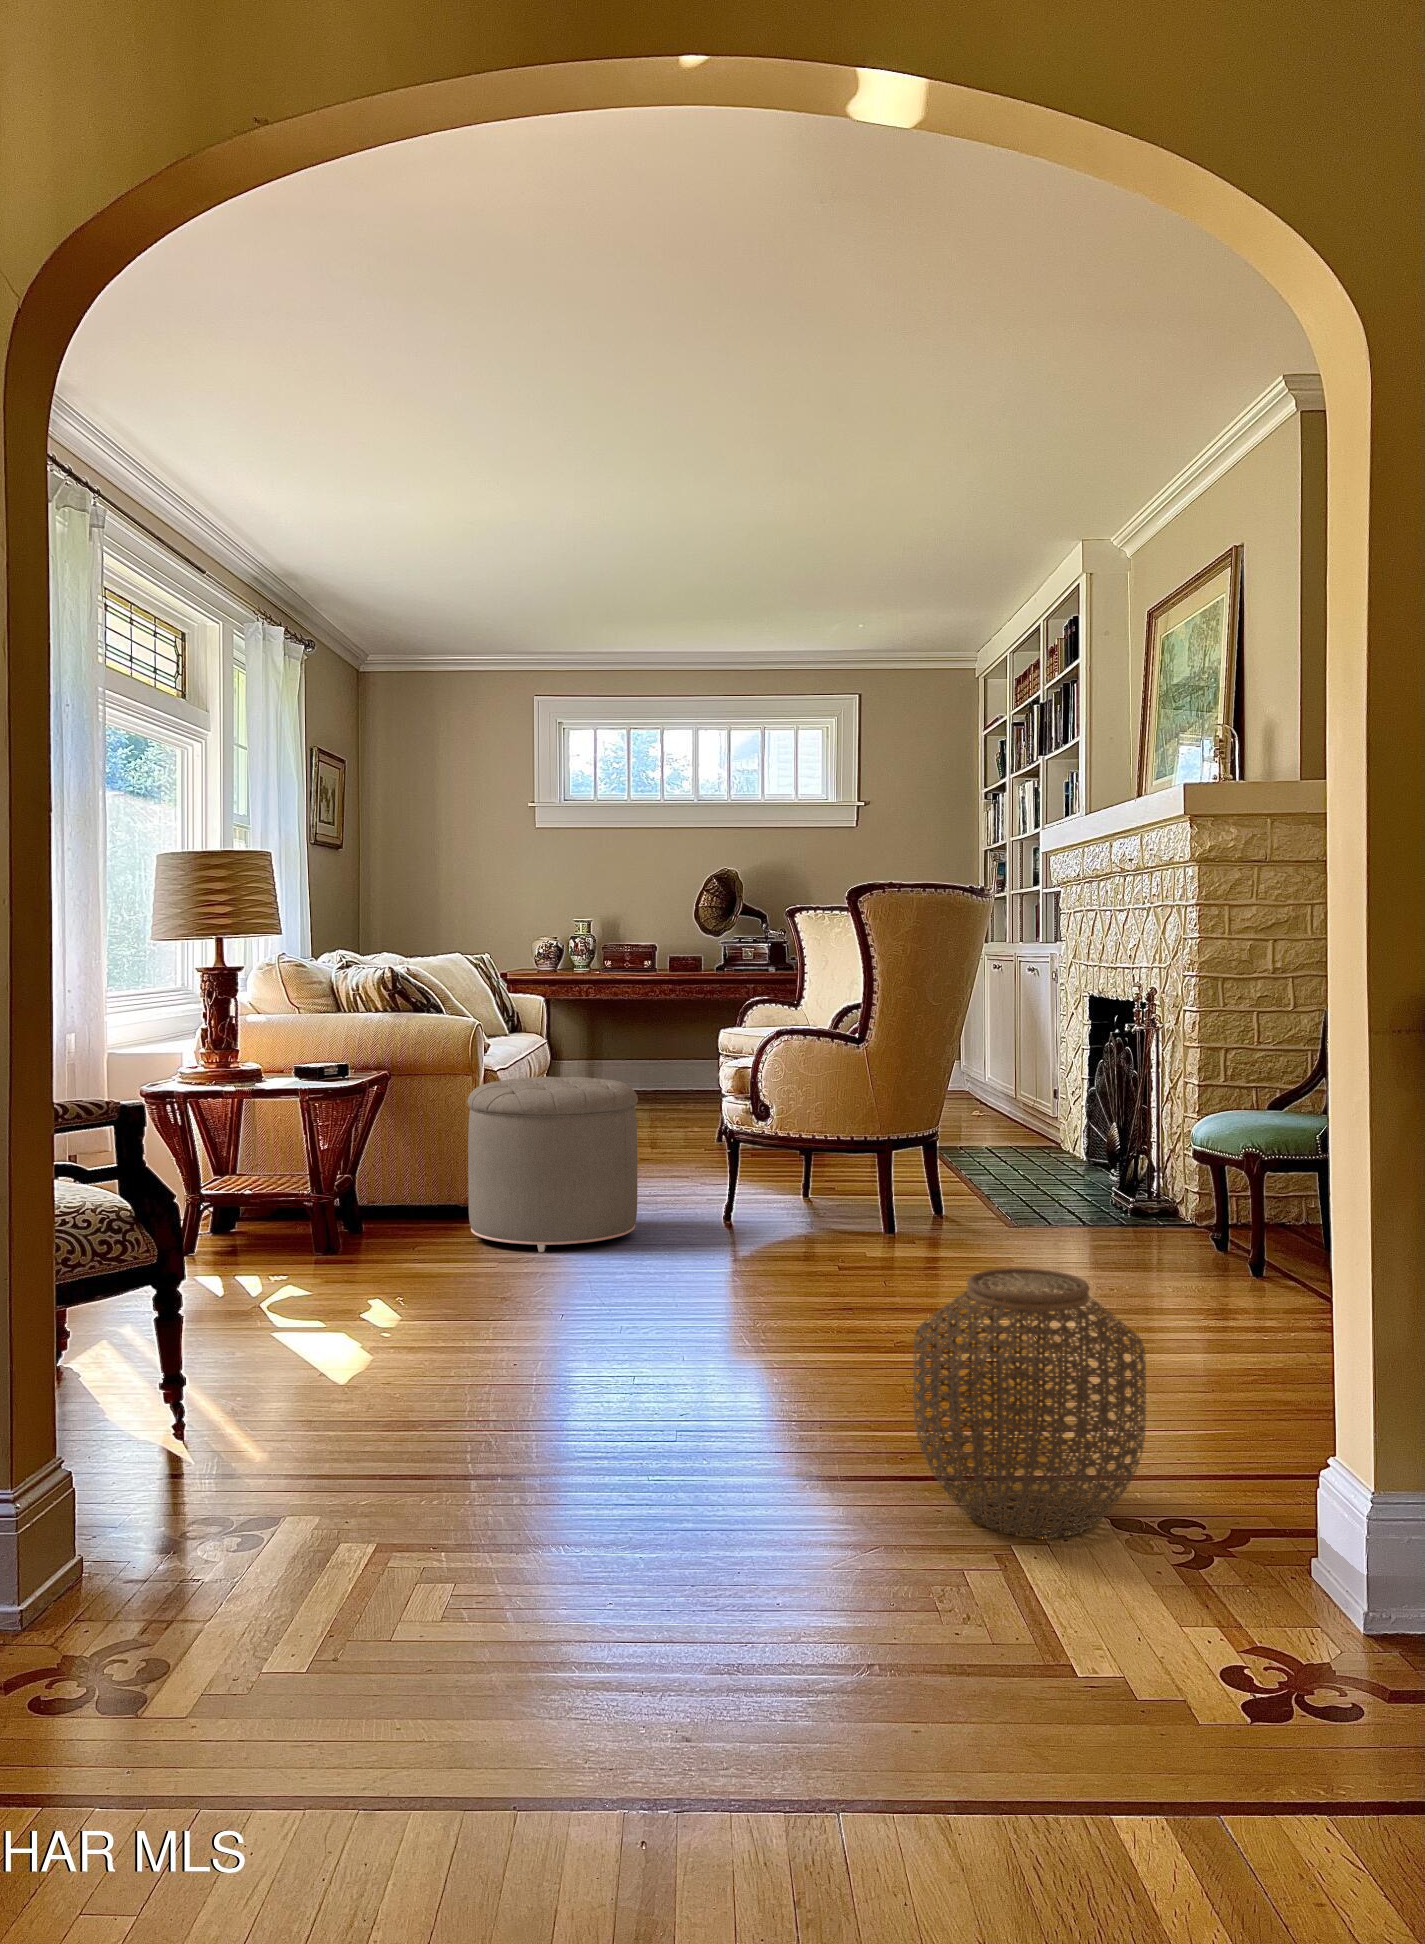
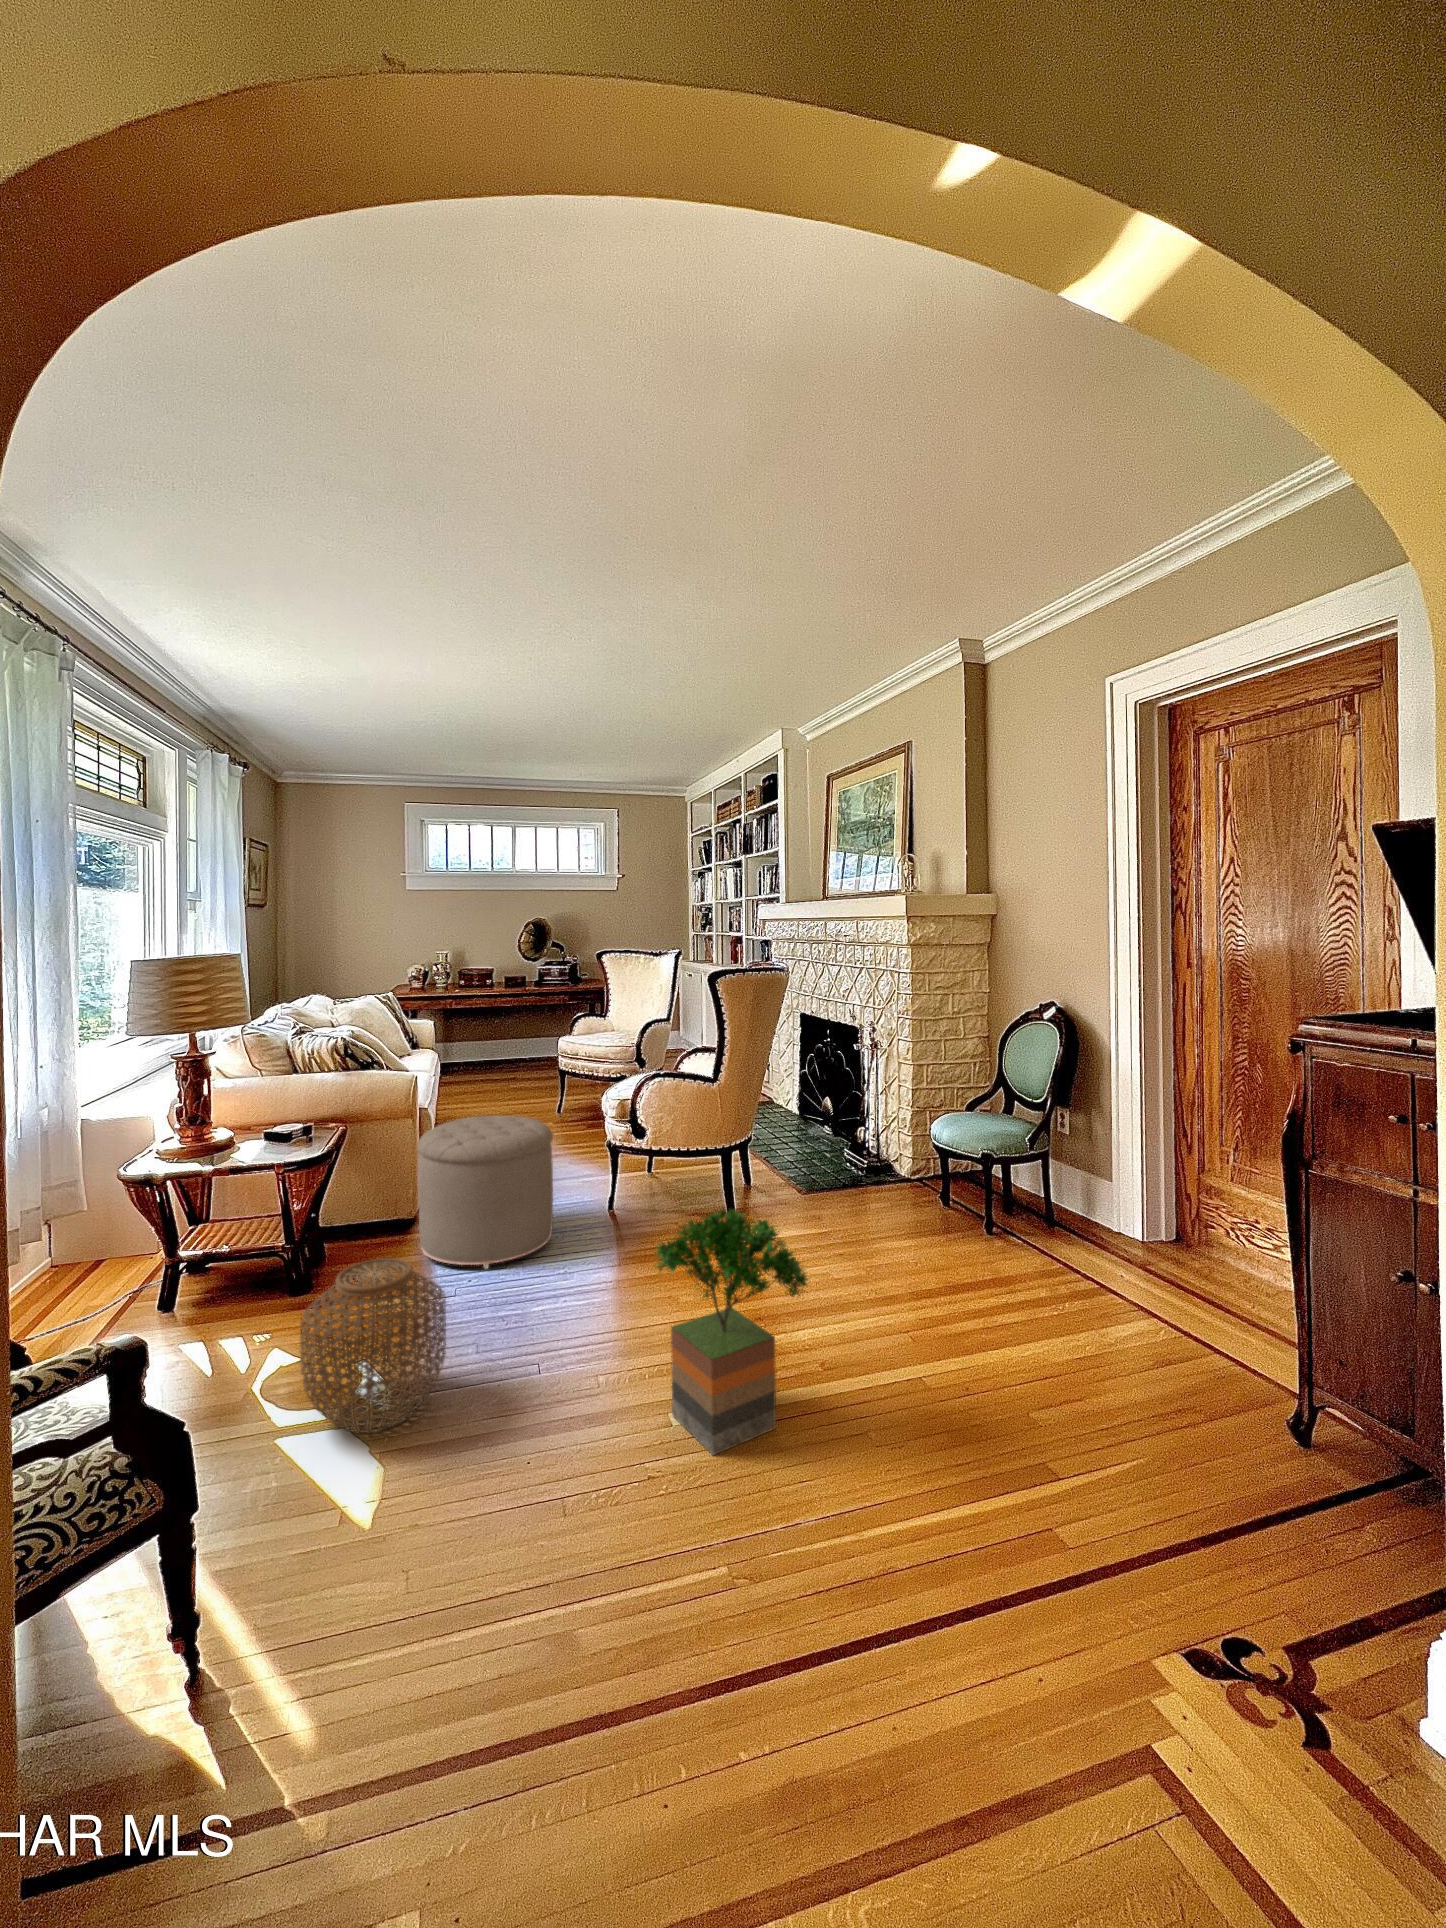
potted tree: none [658,1118,835,1374] -> present [656,1208,808,1455]
woven basket: present [913,1268,1146,1538] -> present [300,1258,446,1433]

